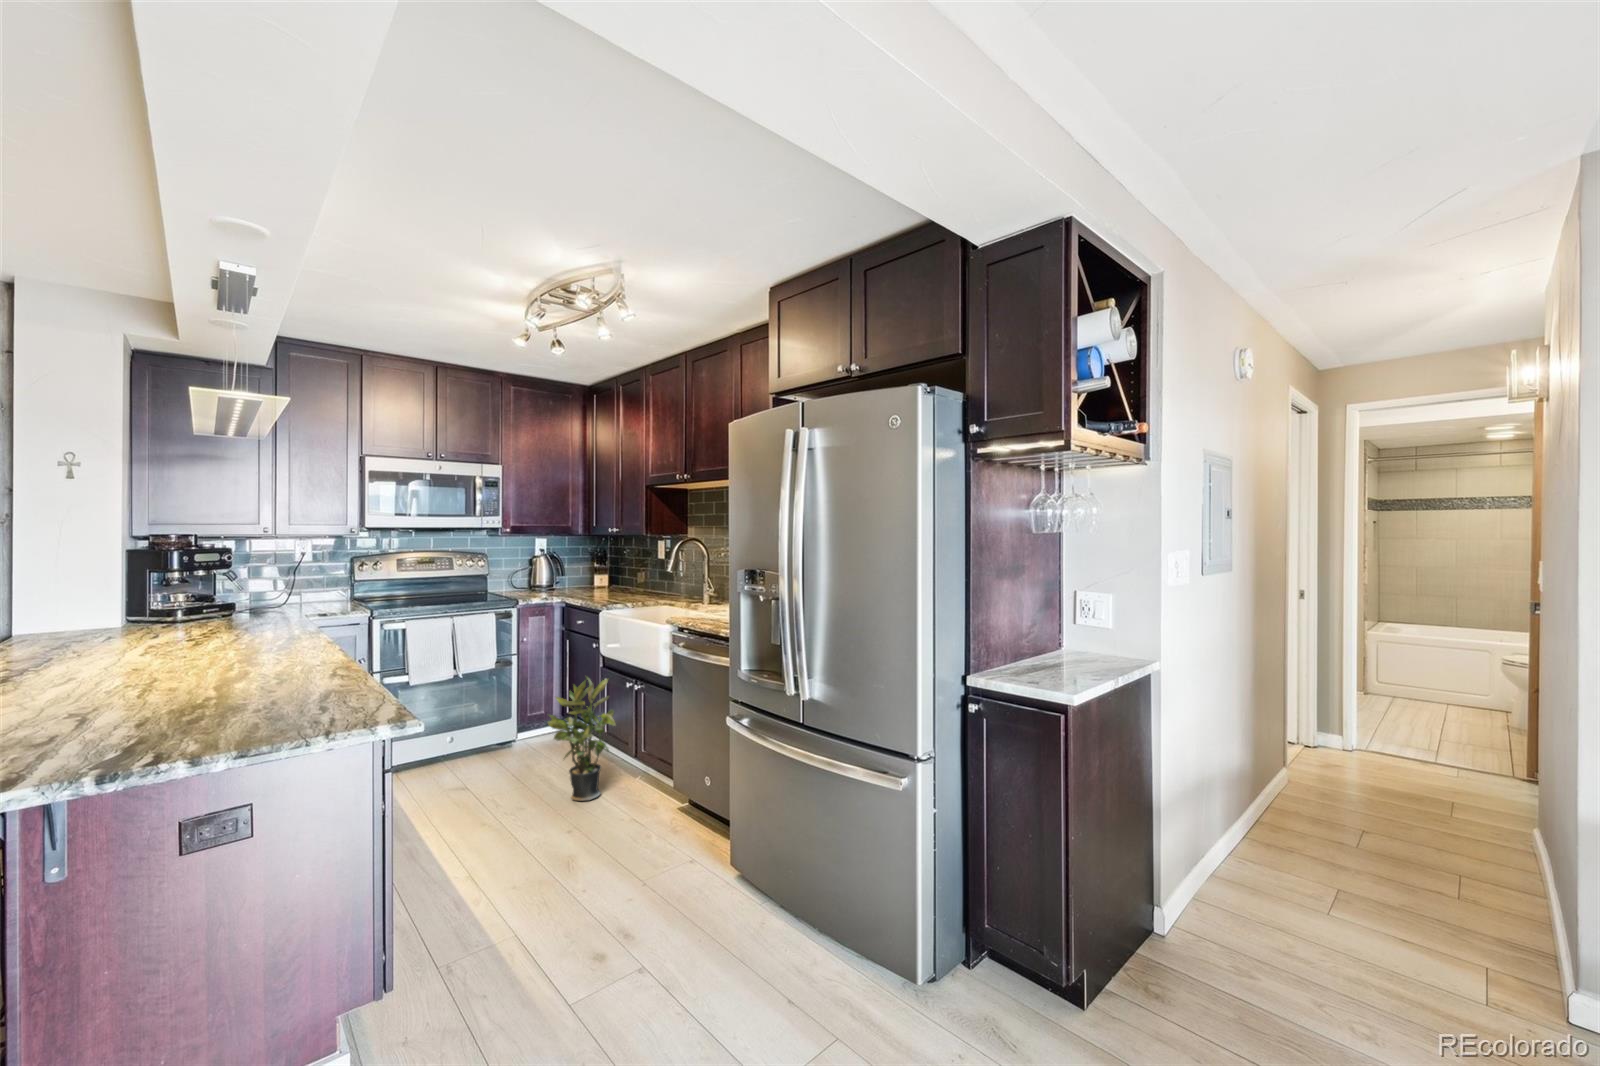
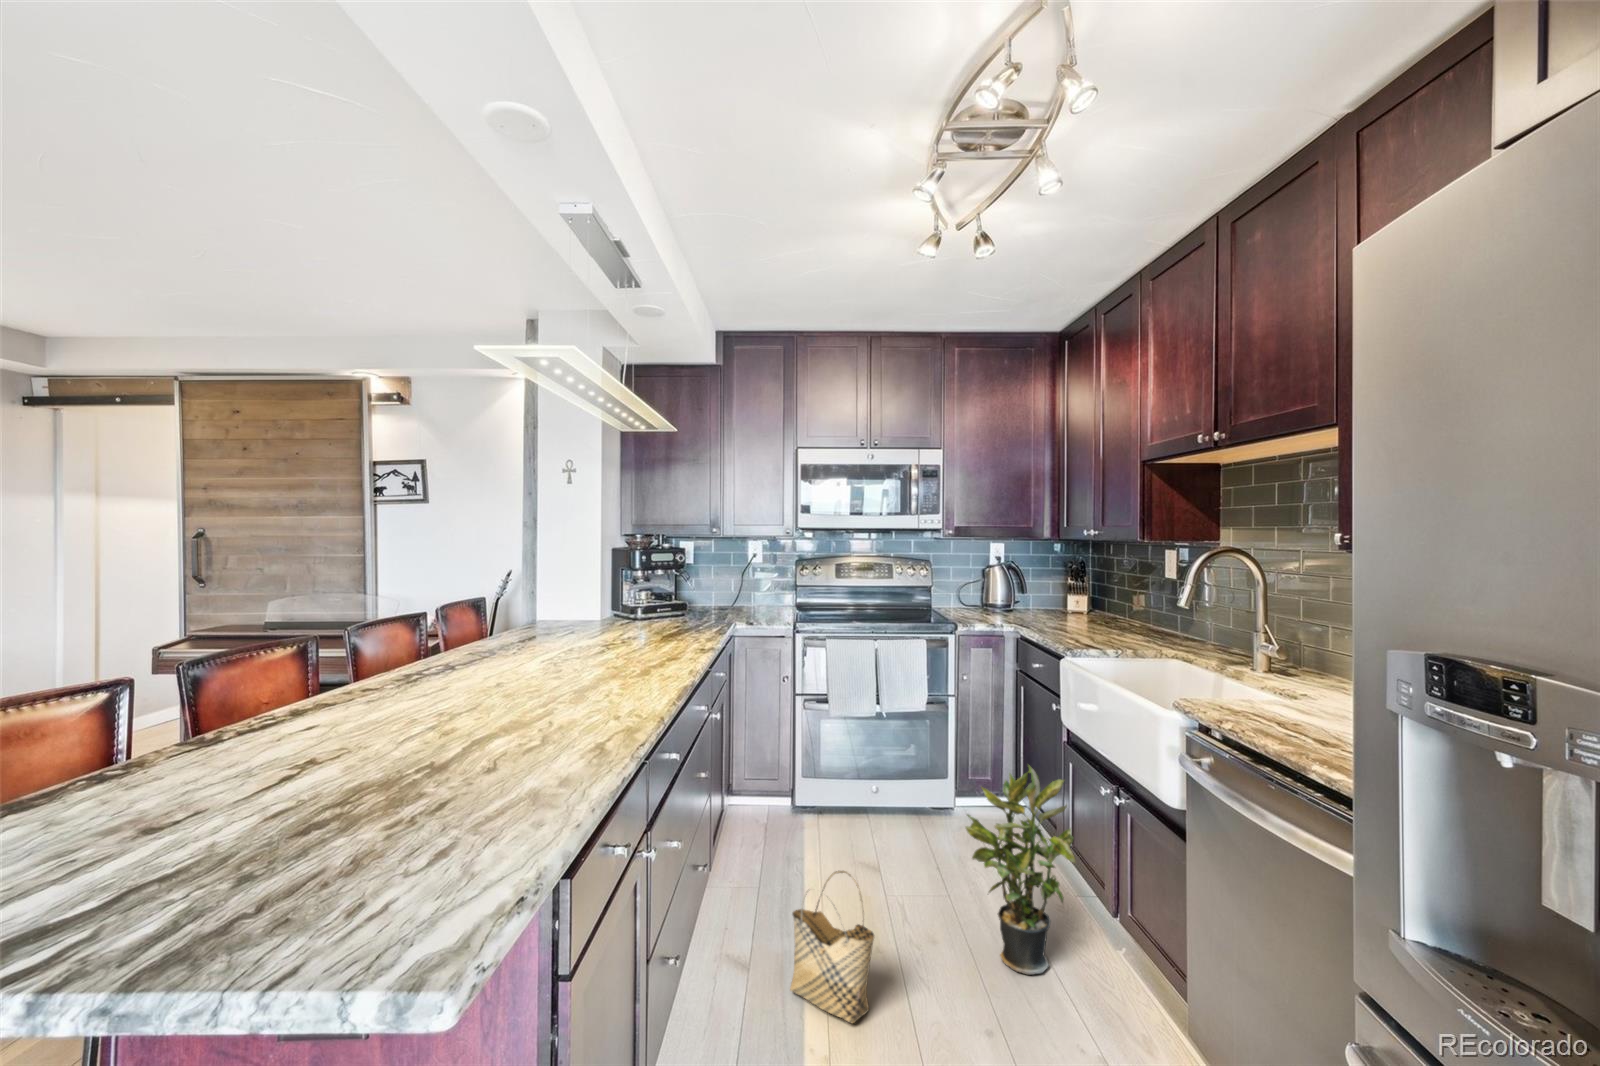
woven basket: none [431,762,498,852] -> present [790,871,874,1023]

